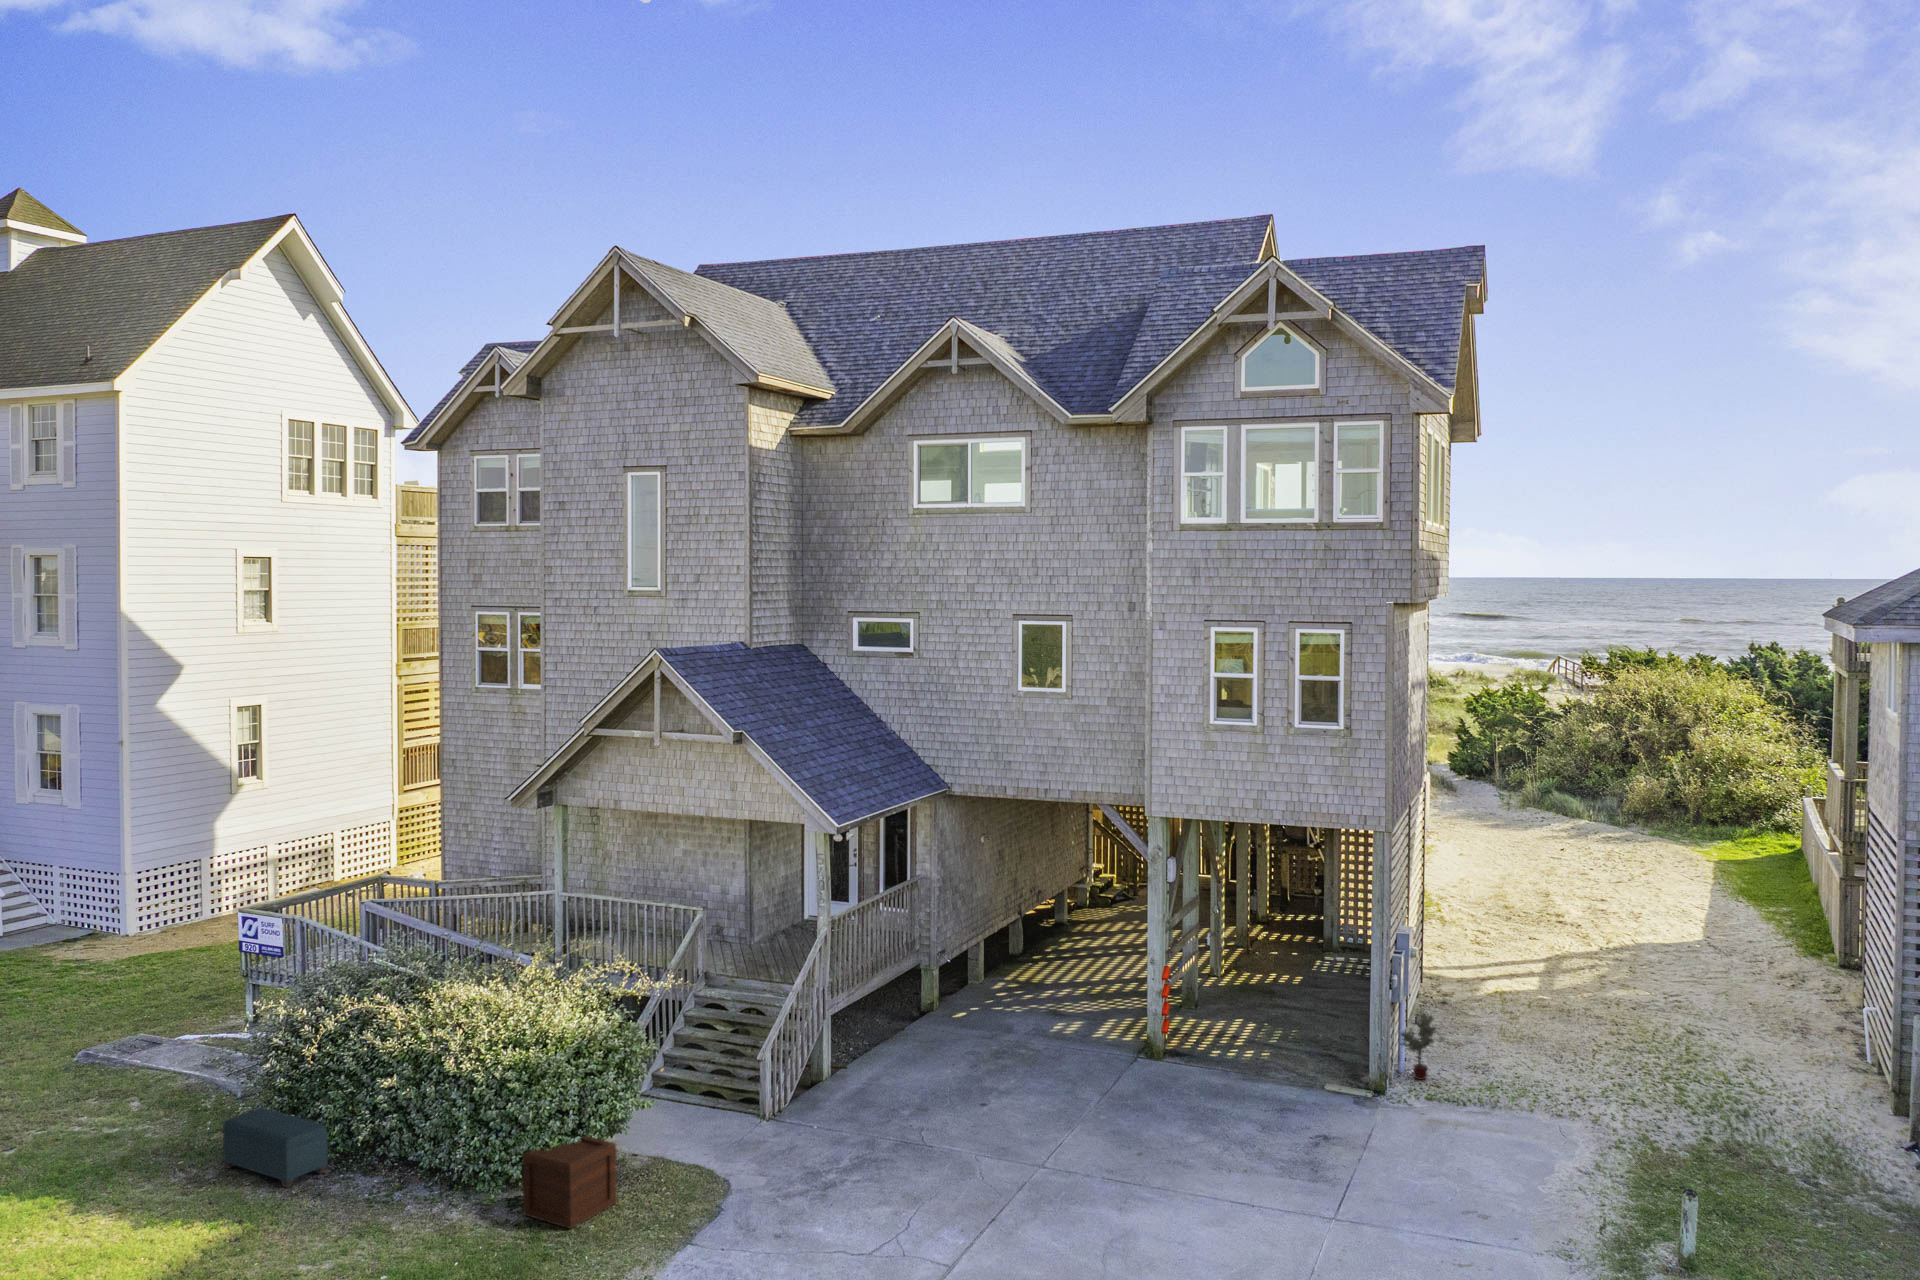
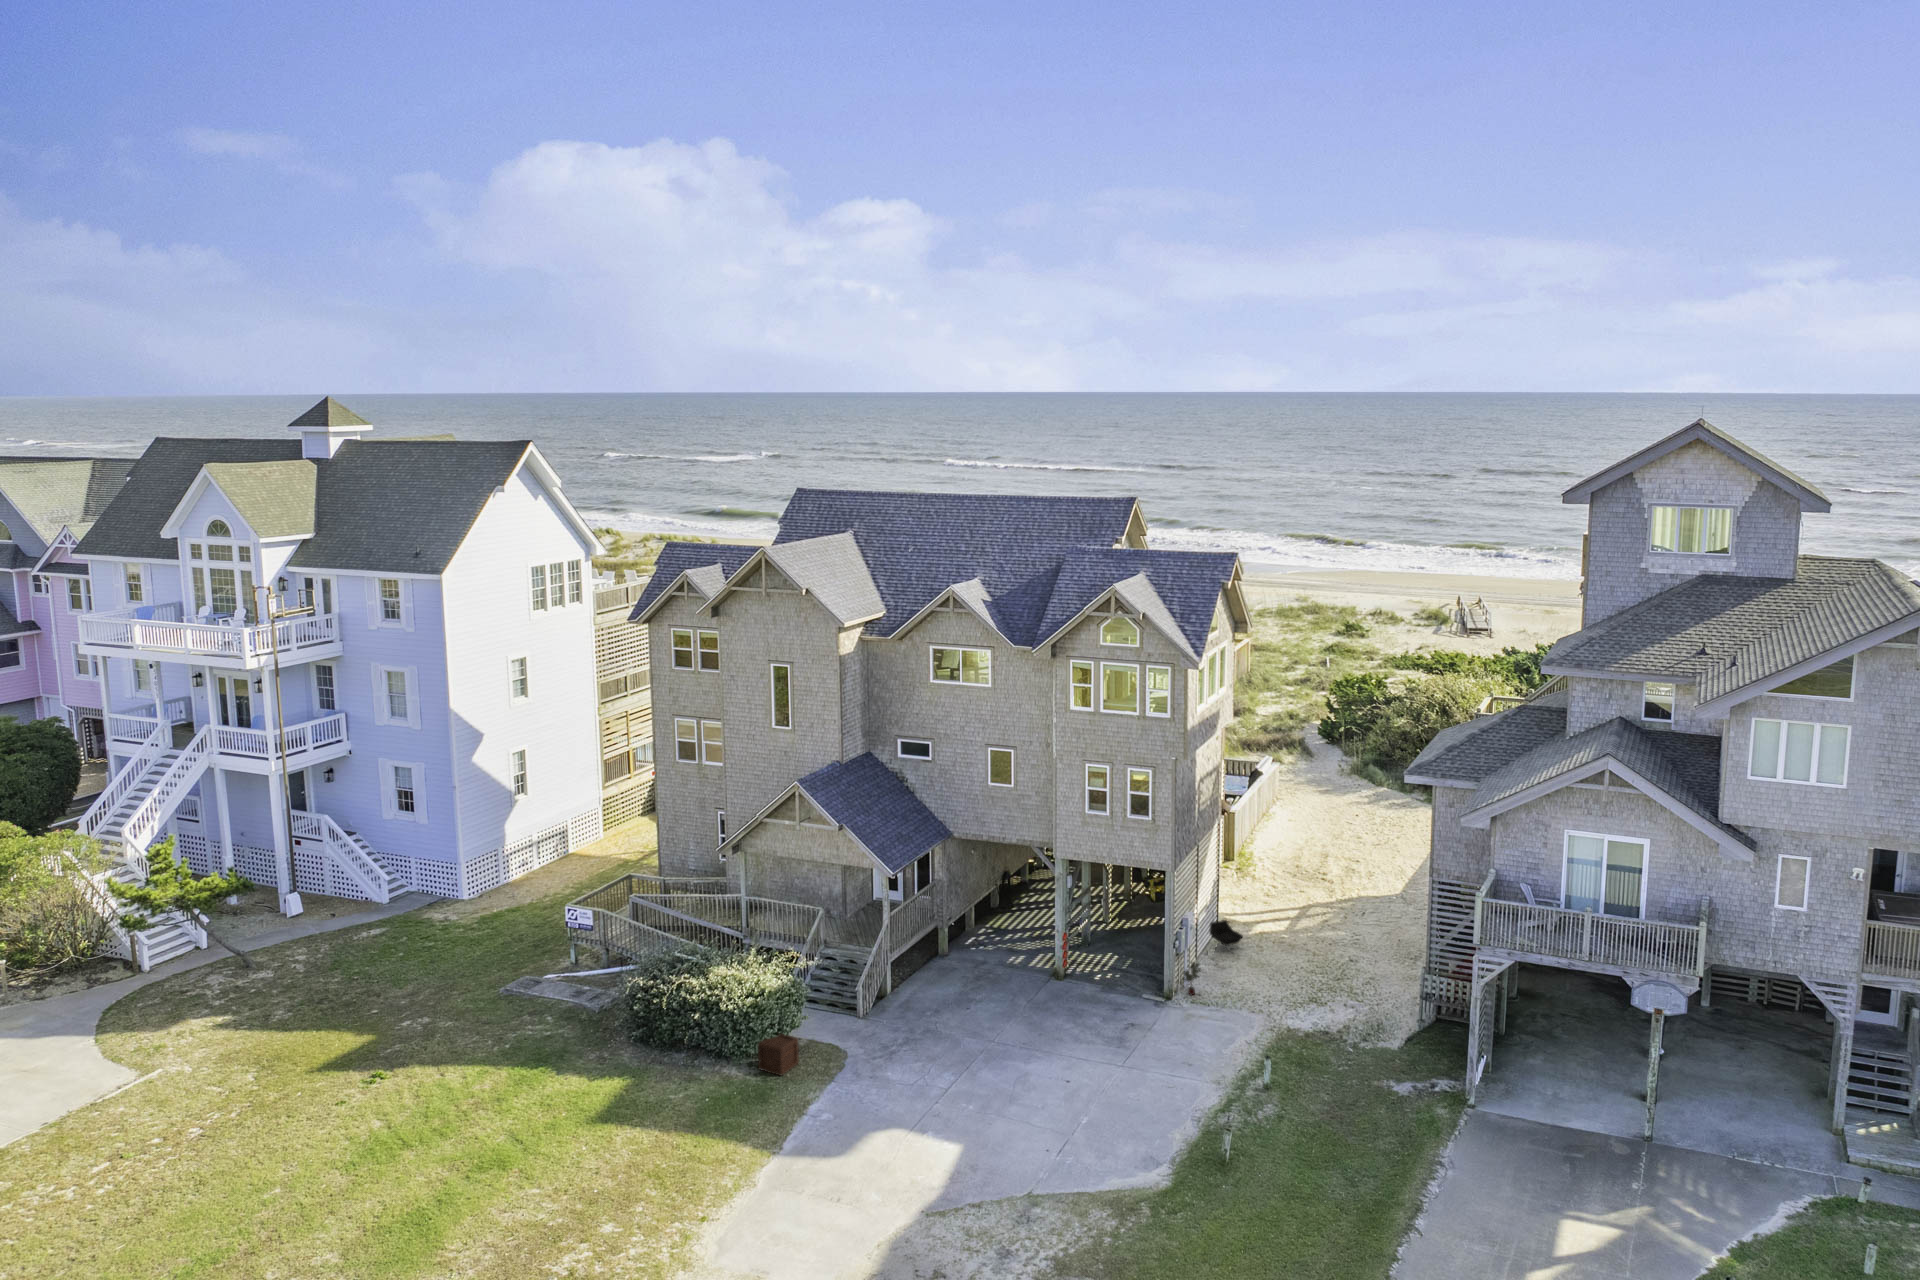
lounge chair: none [1417,957,1481,1017] -> present [1209,920,1243,950]
bench: present [223,1108,328,1188] -> none [616,1021,666,1058]

